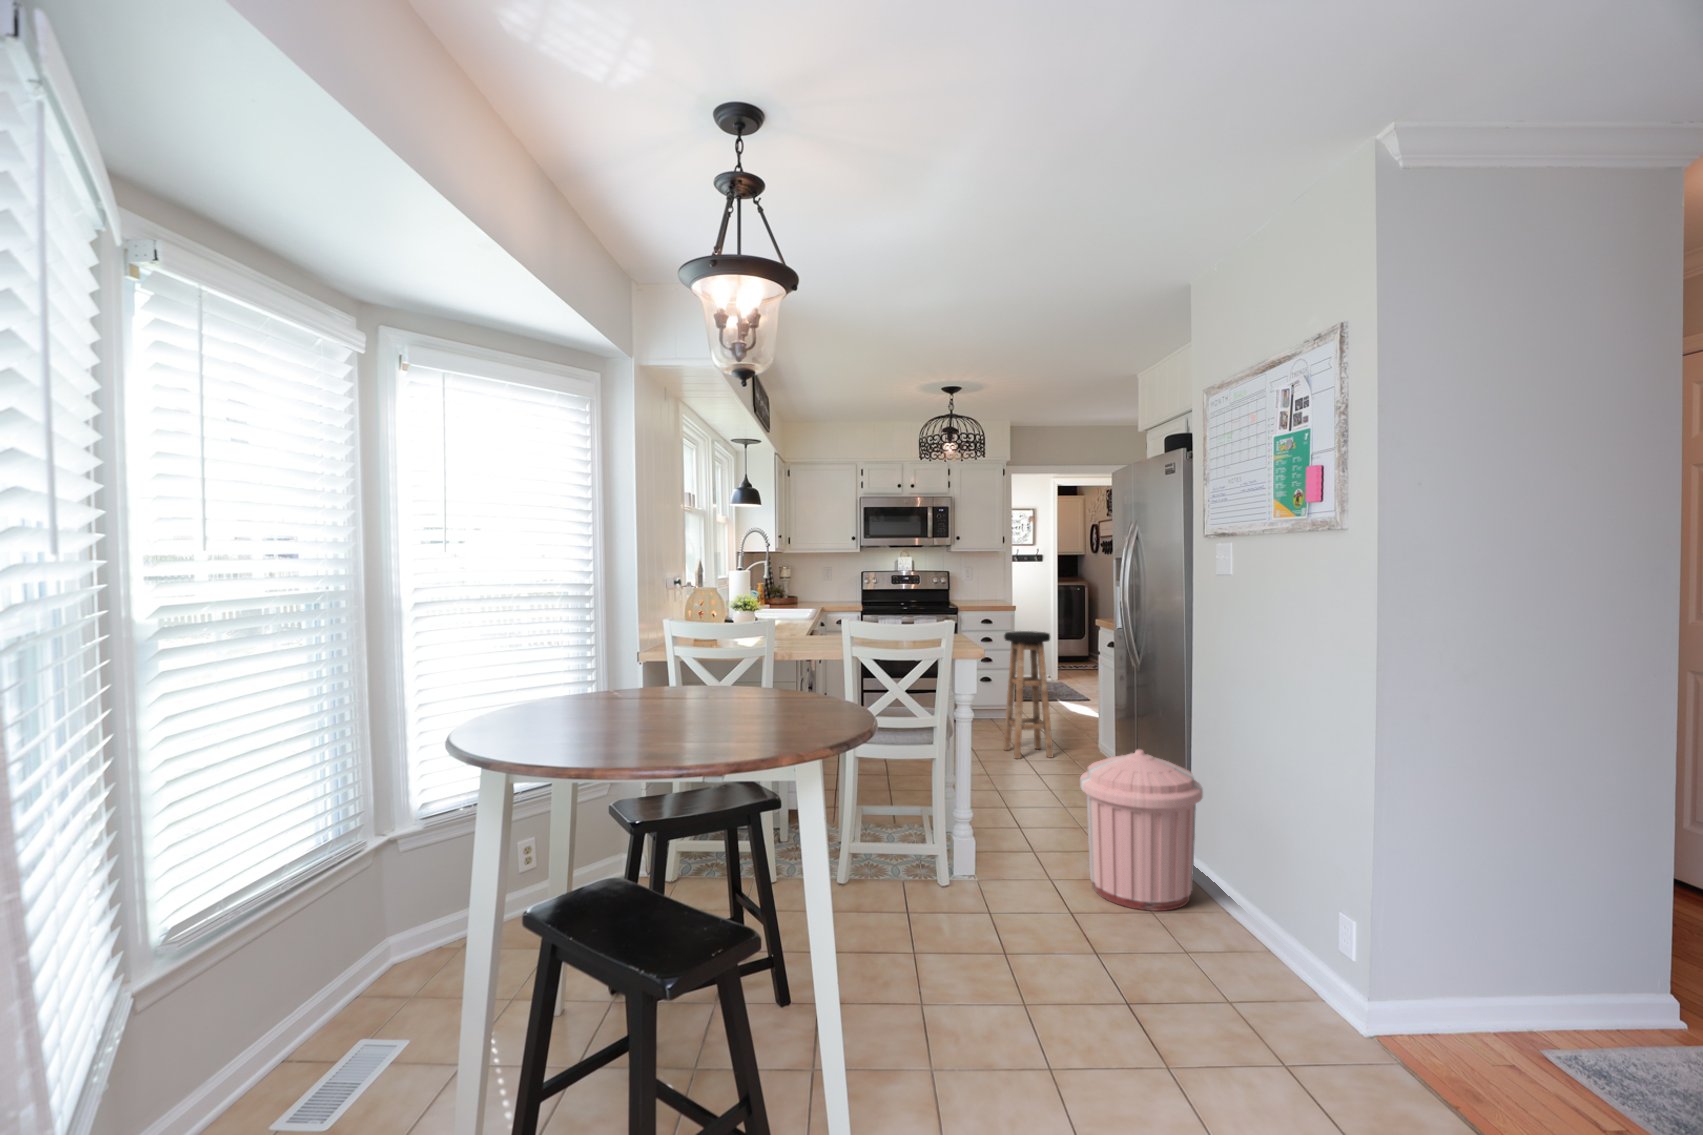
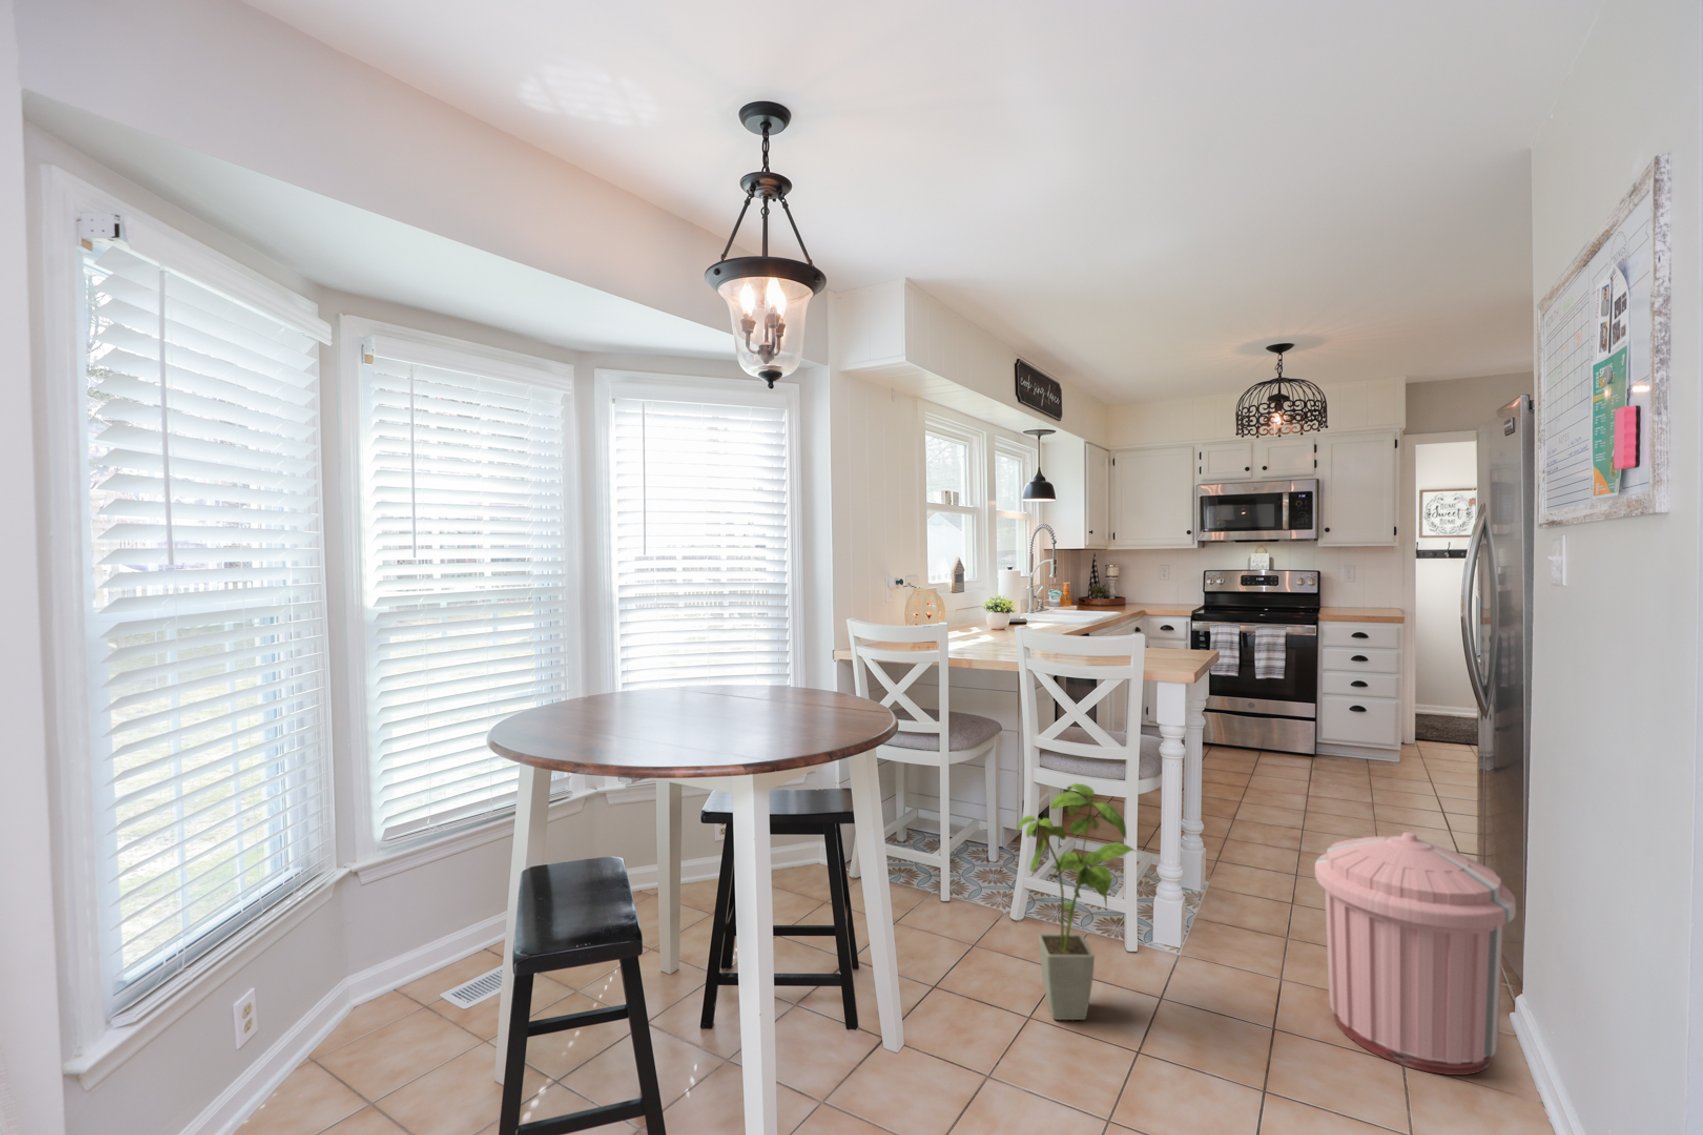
bar stool: present [1003,631,1053,759] -> none [1351,653,1423,827]
house plant: none [892,745,996,946] -> present [1017,784,1133,1020]

